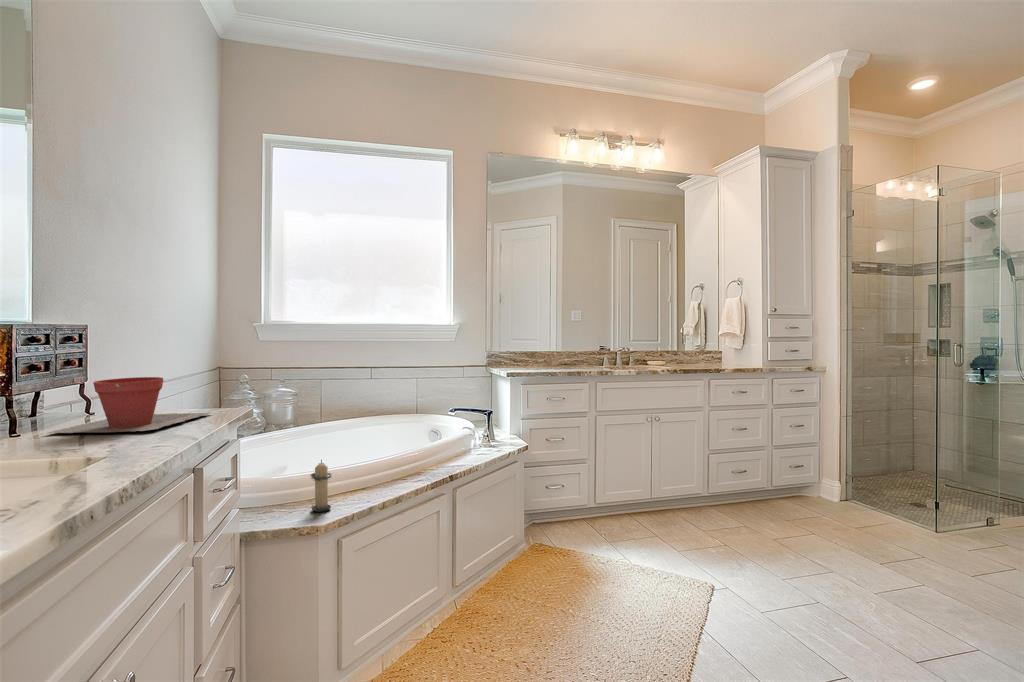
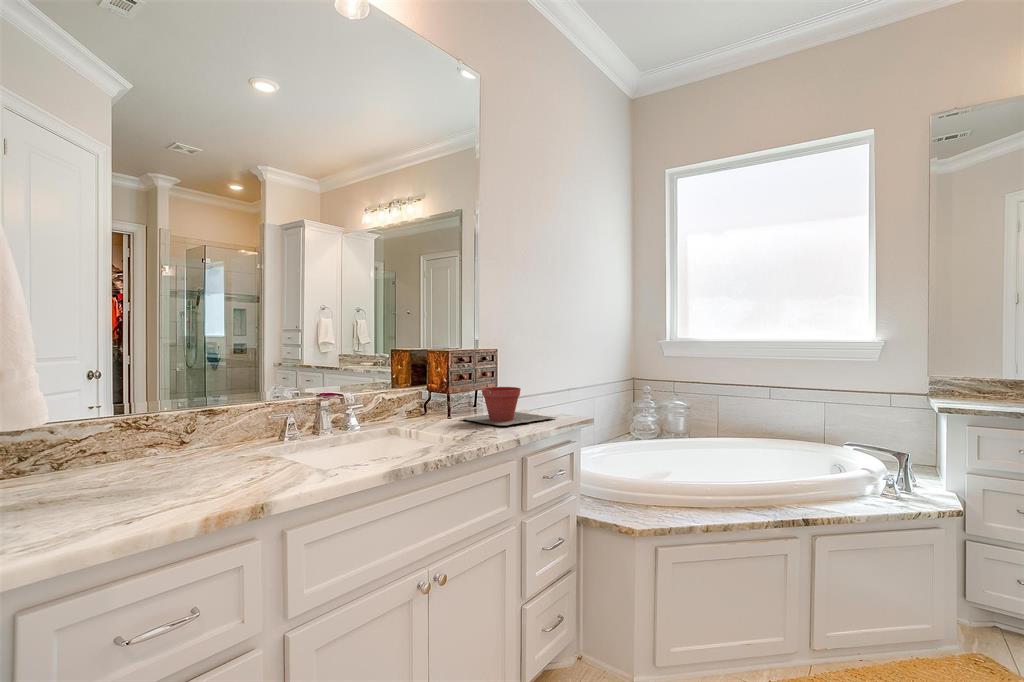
candle: present [311,460,331,512] -> none [636,471,660,519]

